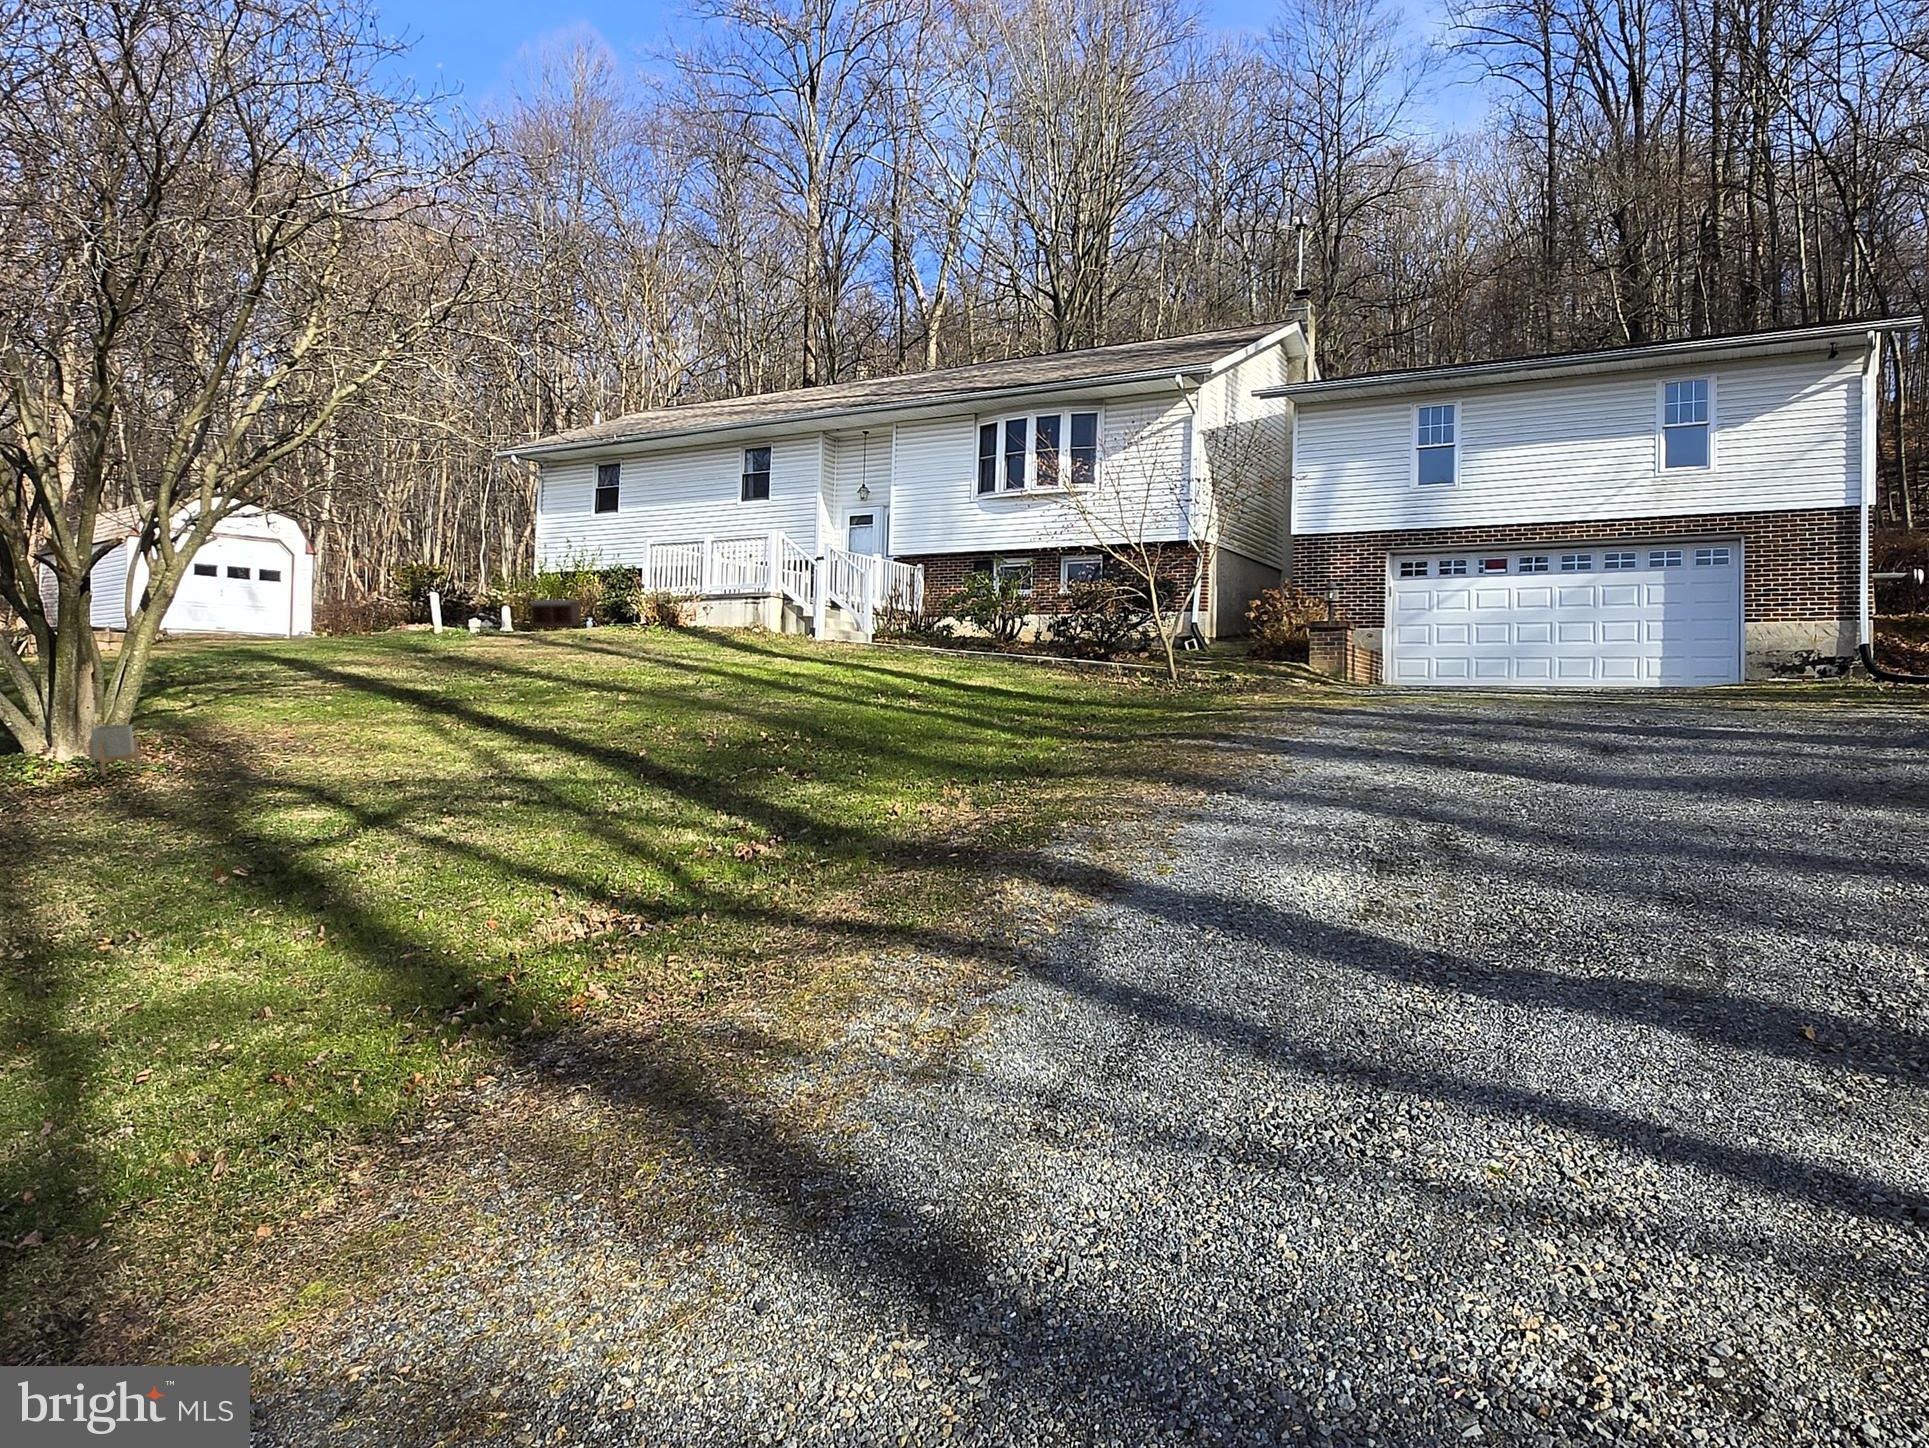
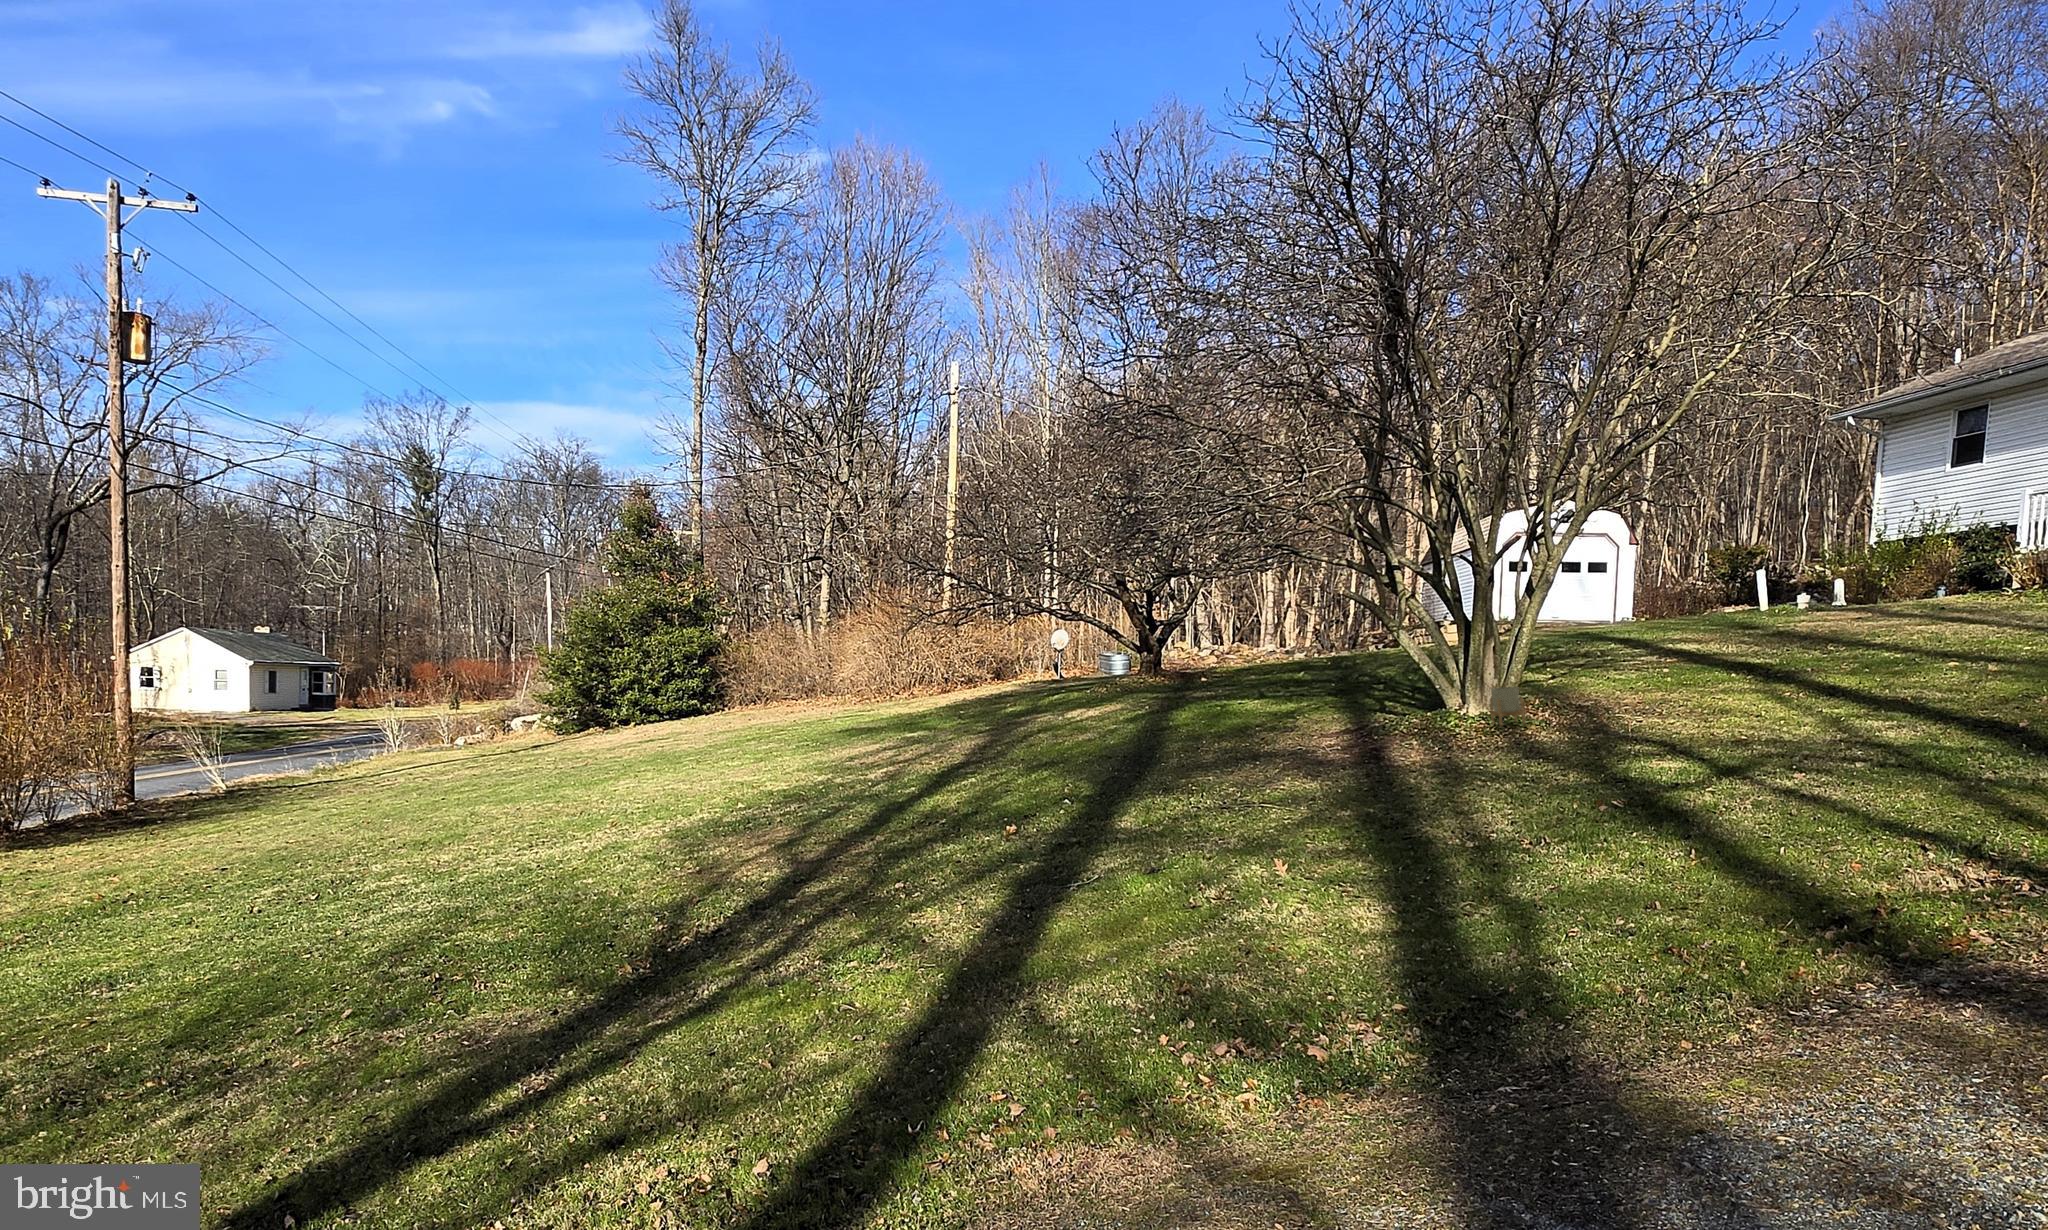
bench: present [531,600,581,627] -> none [1865,568,1933,602]

